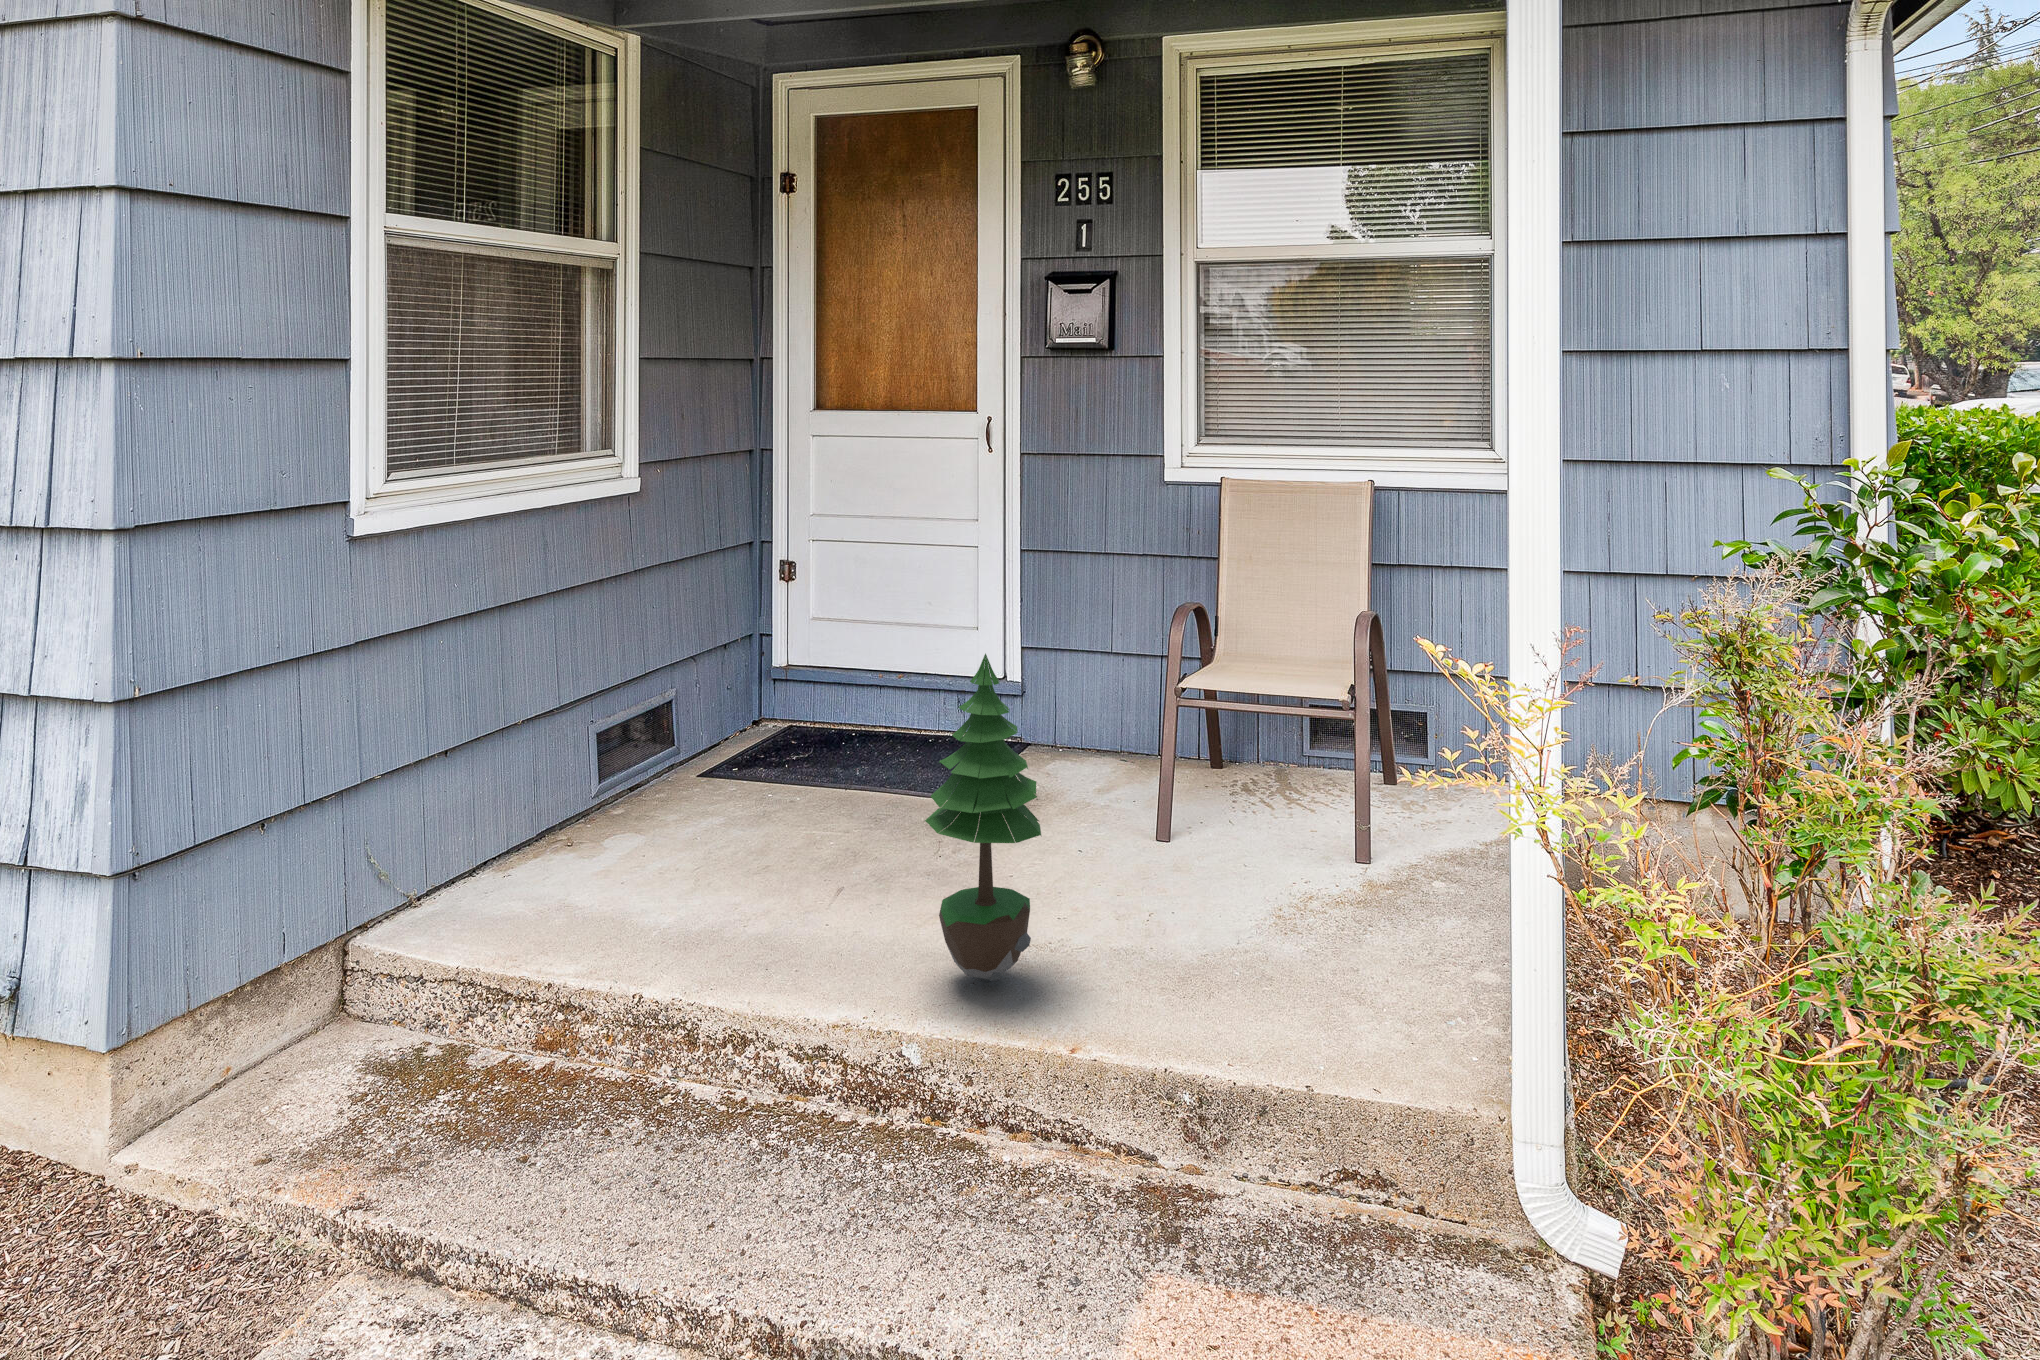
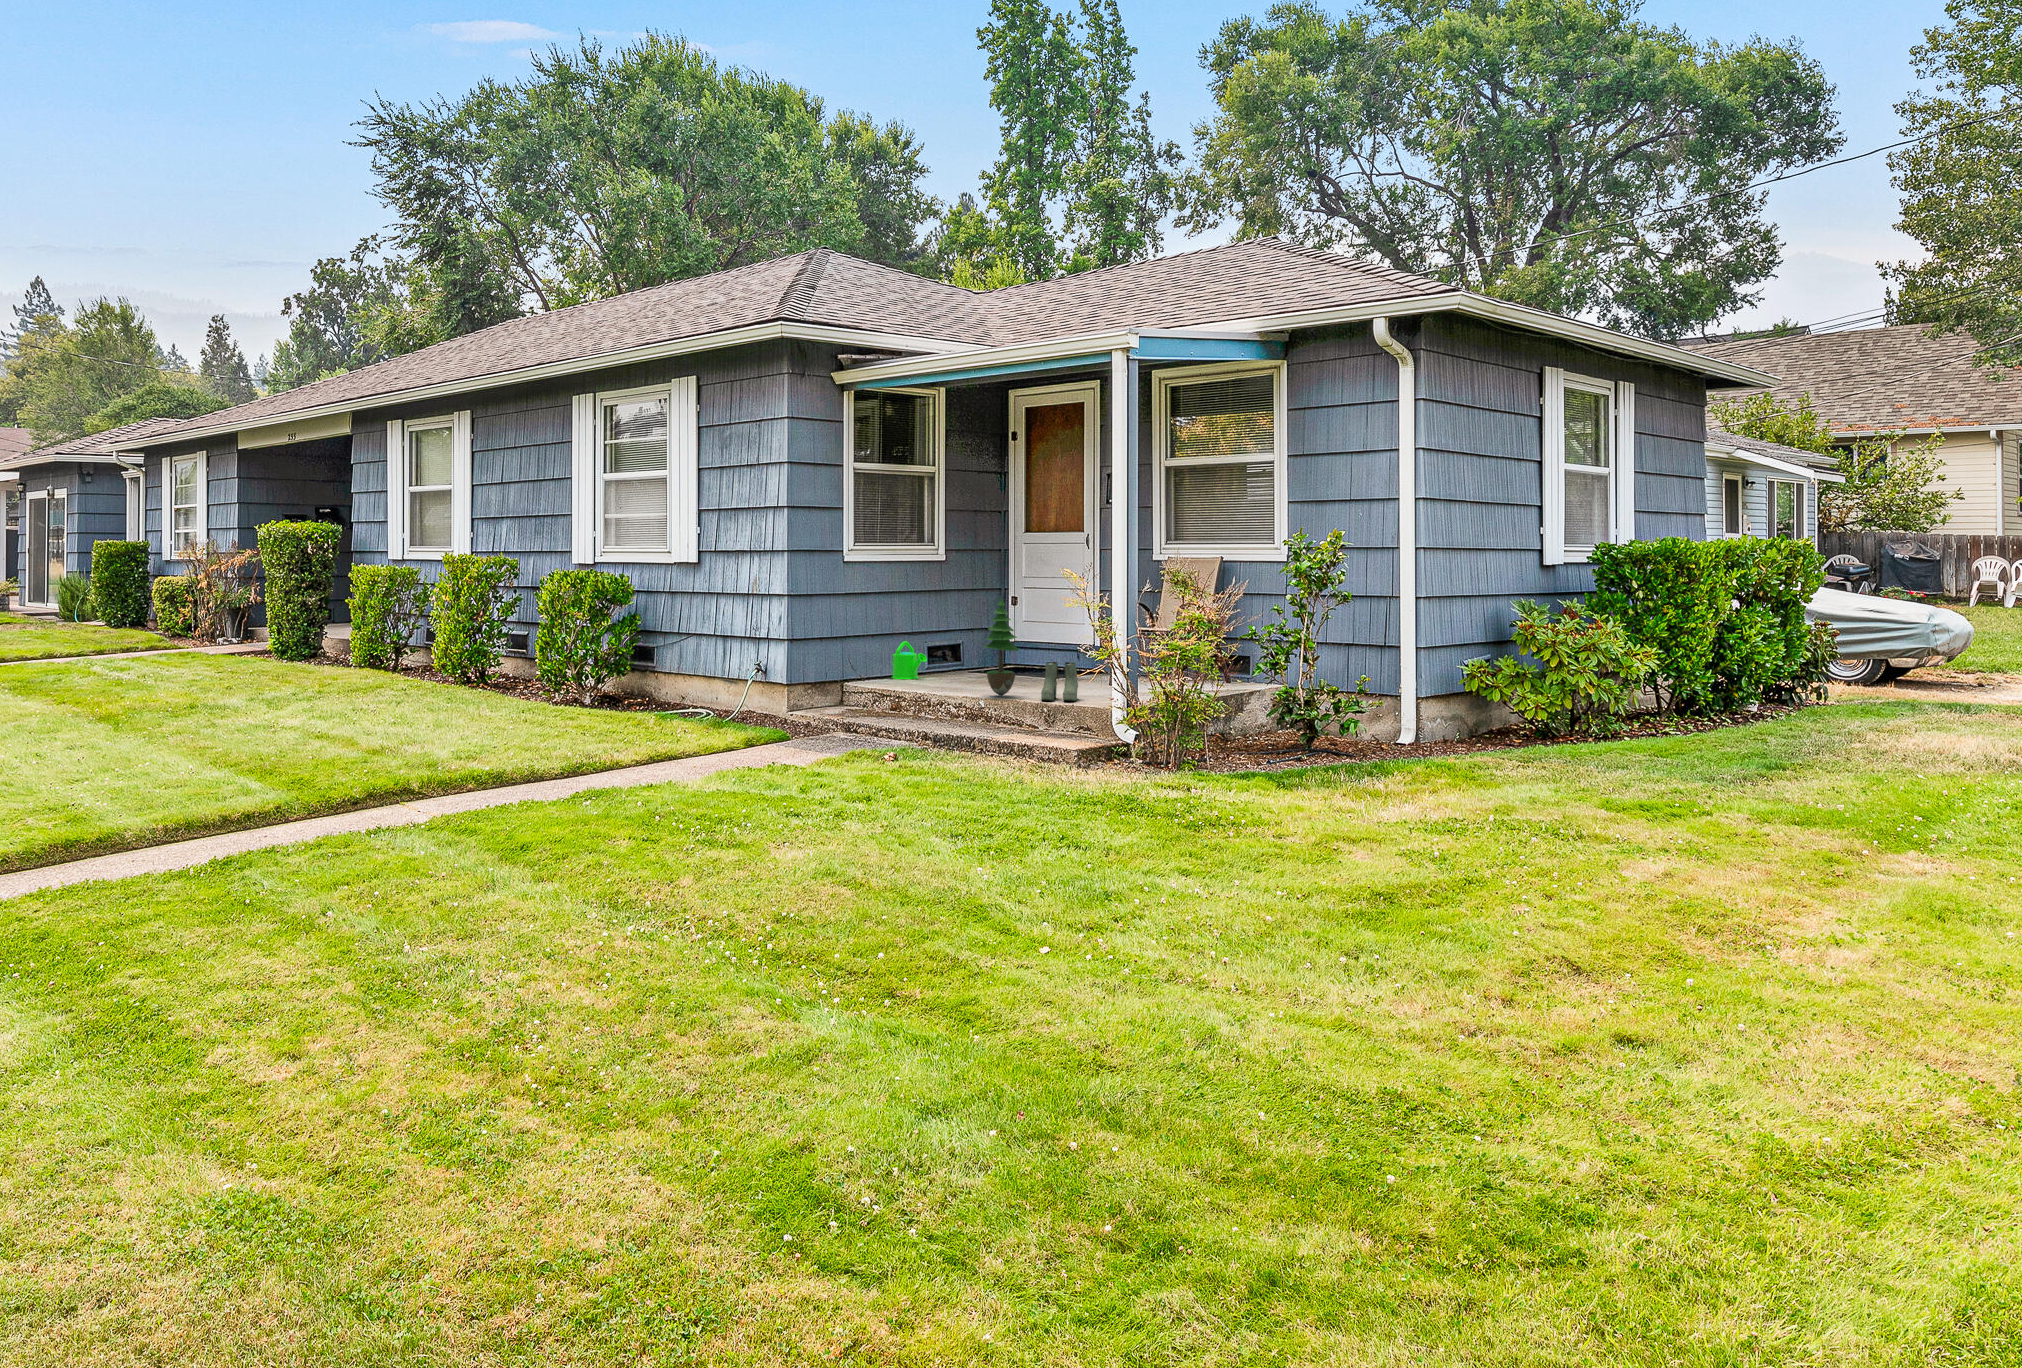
watering can: none [496,749,632,875] -> present [891,641,927,679]
boots: none [1128,841,1253,1006] -> present [1041,662,1078,701]

